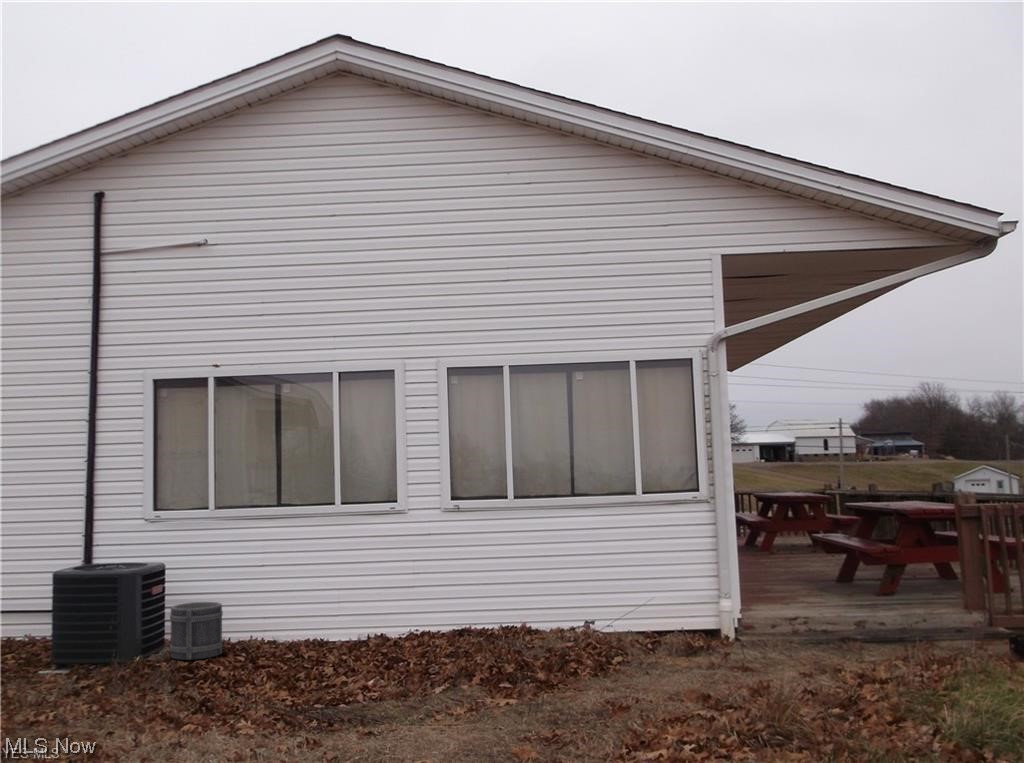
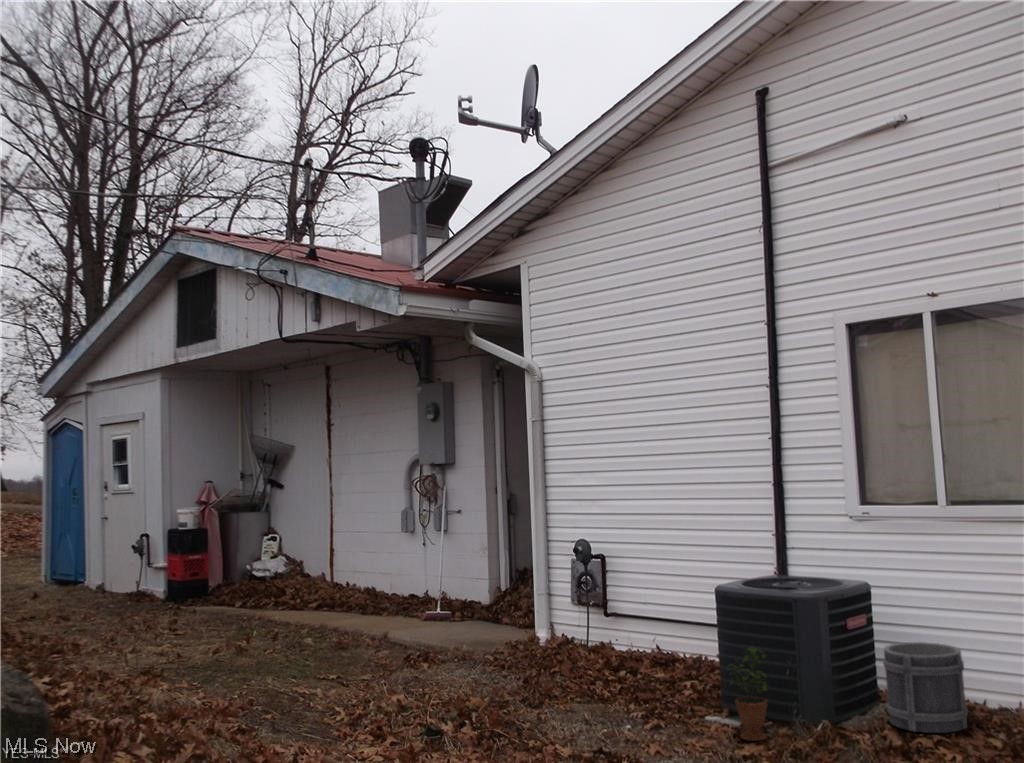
potted plant: none [59,611,92,683] -> present [729,648,767,741]

